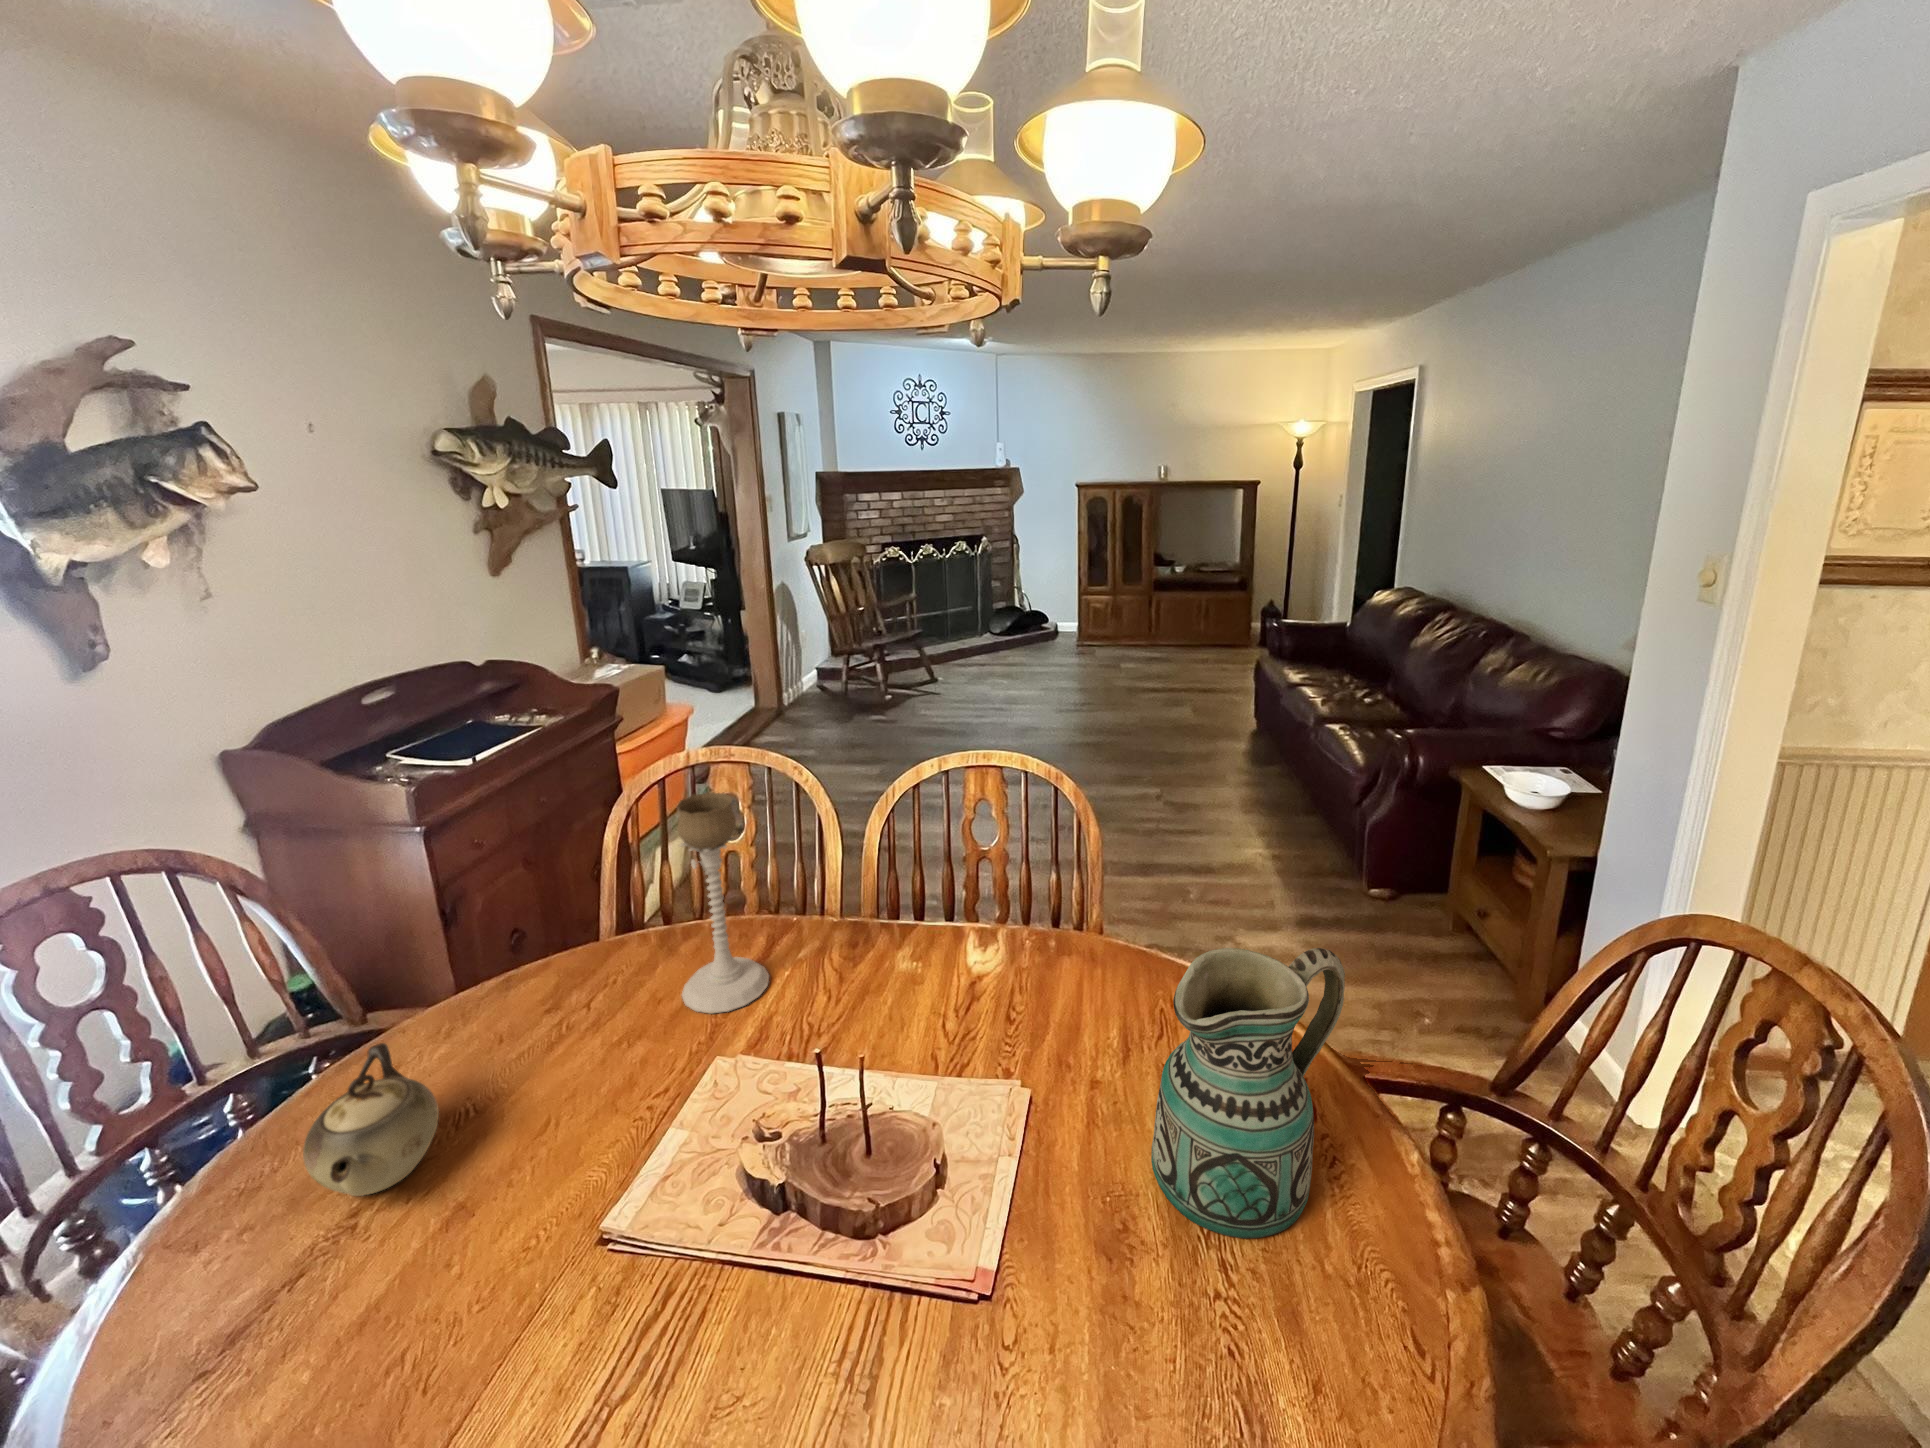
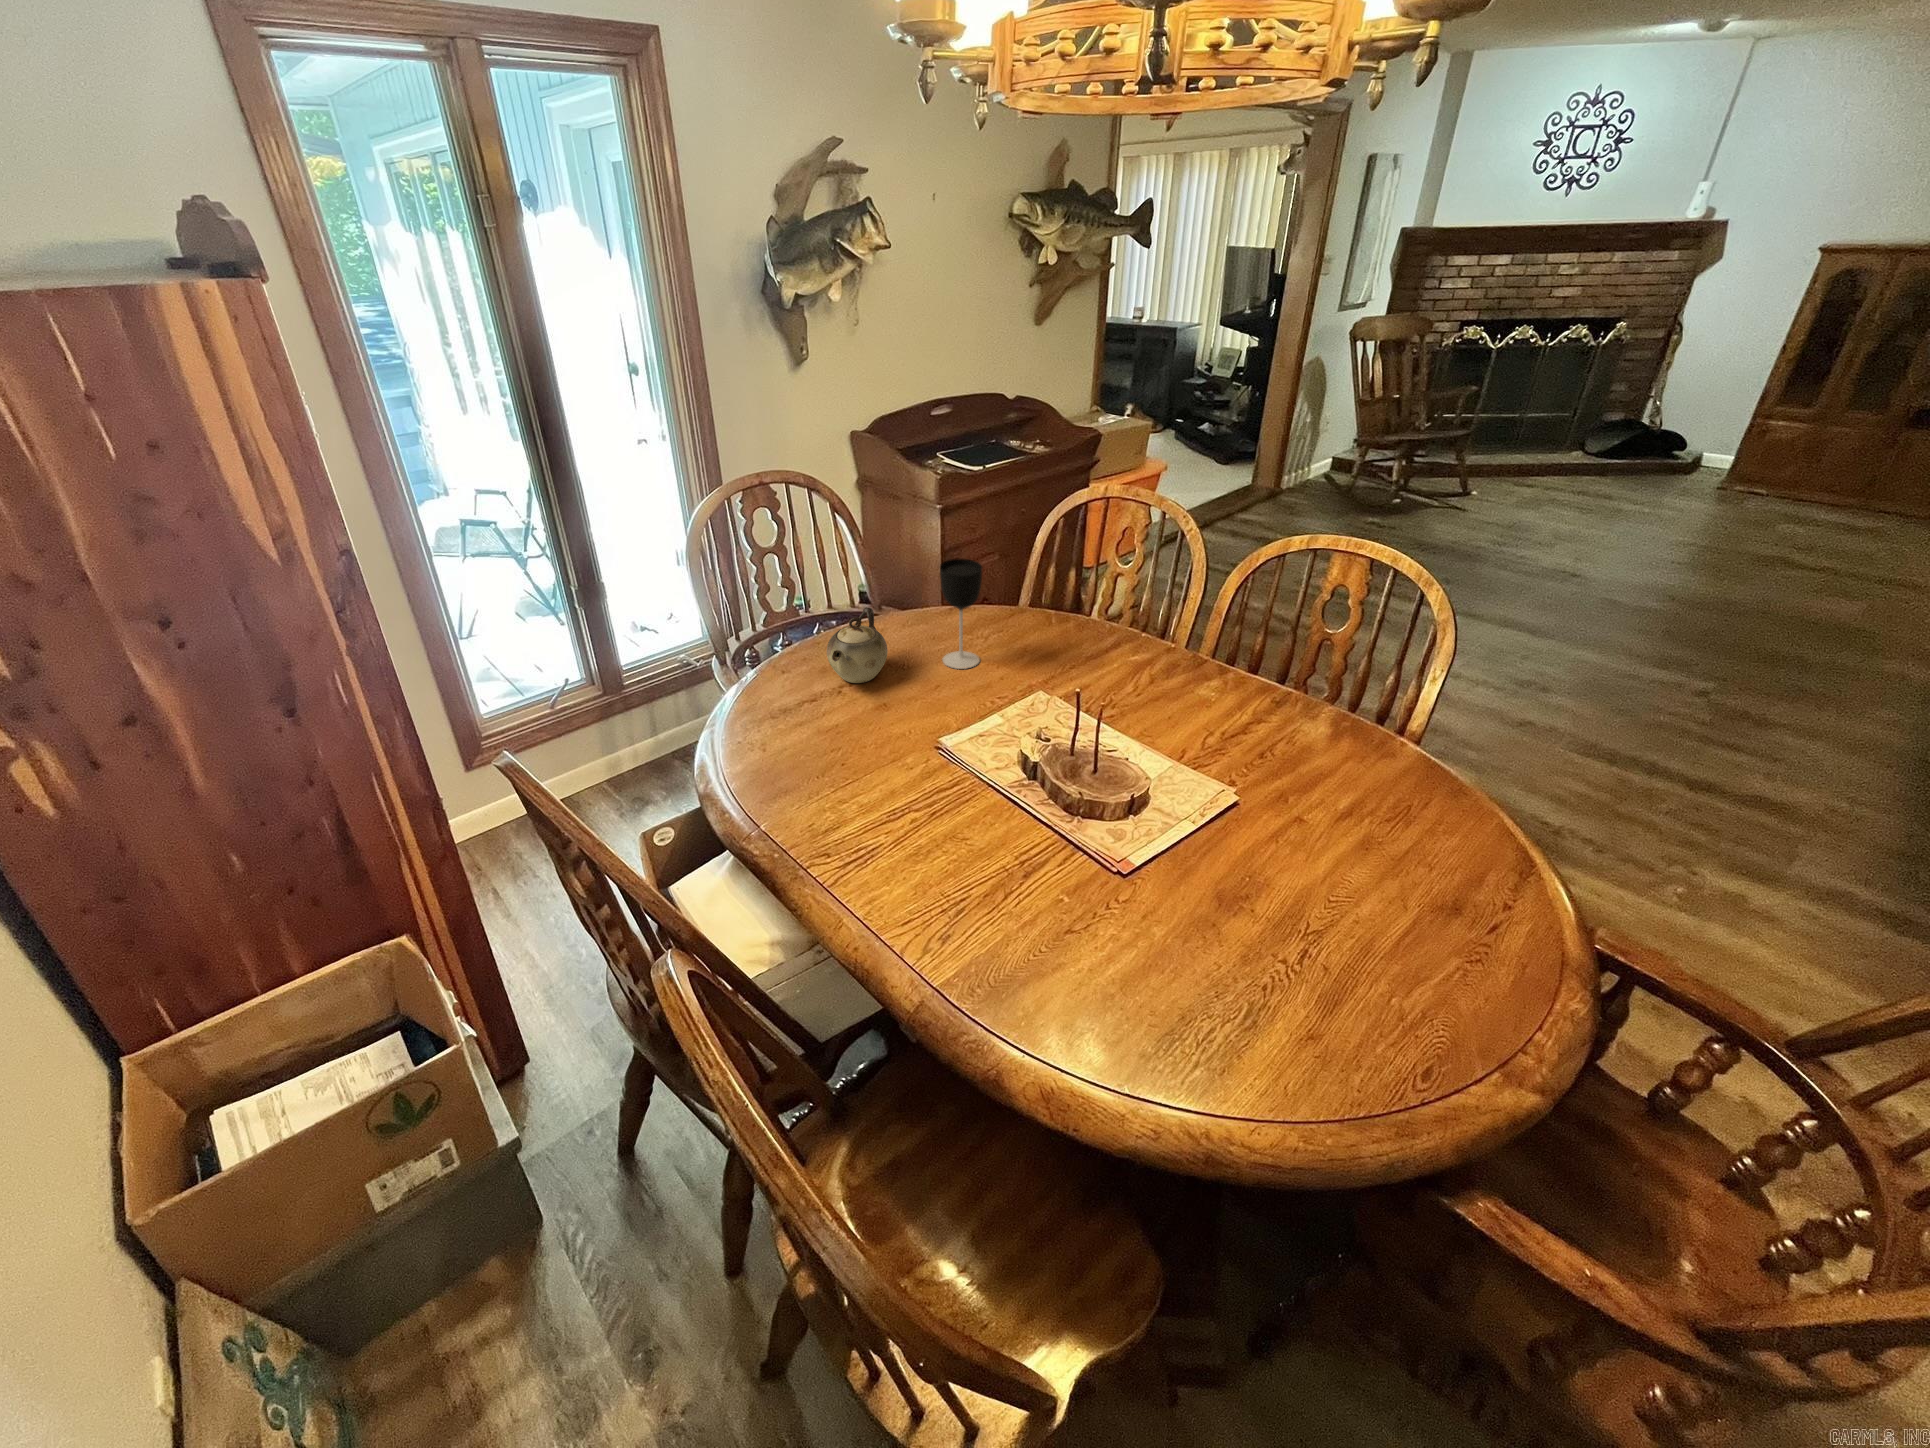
candle holder: present [676,792,769,1013] -> none [1038,507,1101,673]
wine glass: none [505,906,600,1077] -> present [940,559,983,669]
ceramic pitcher: present [1151,948,1345,1239] -> none [1295,727,1556,964]

